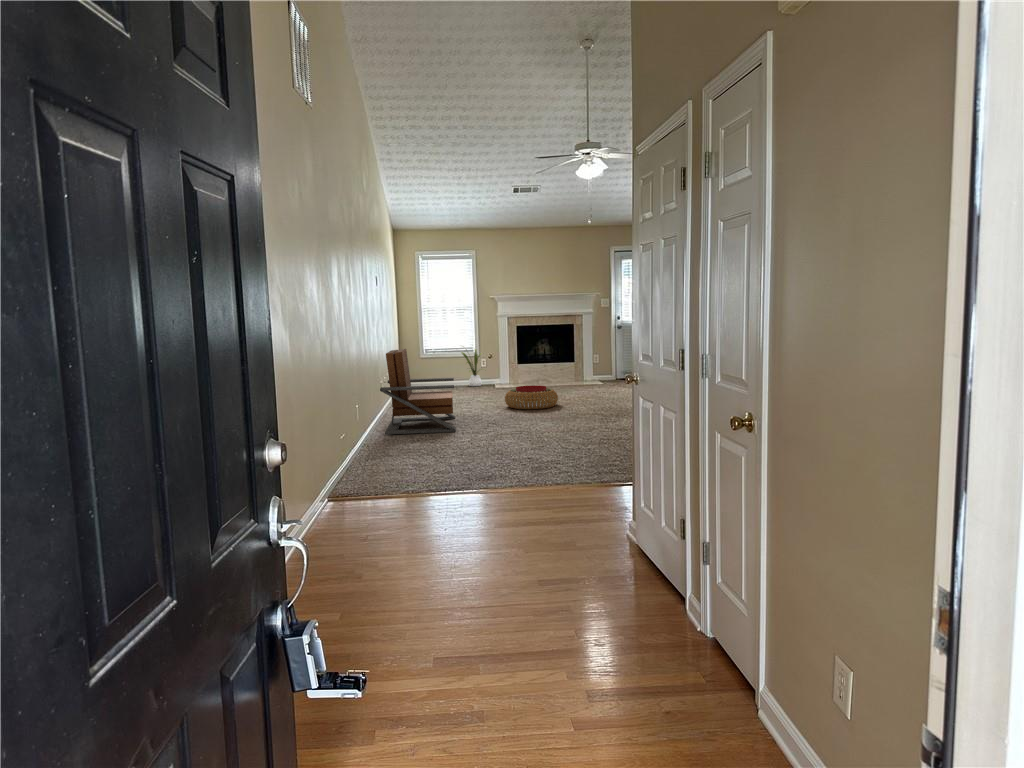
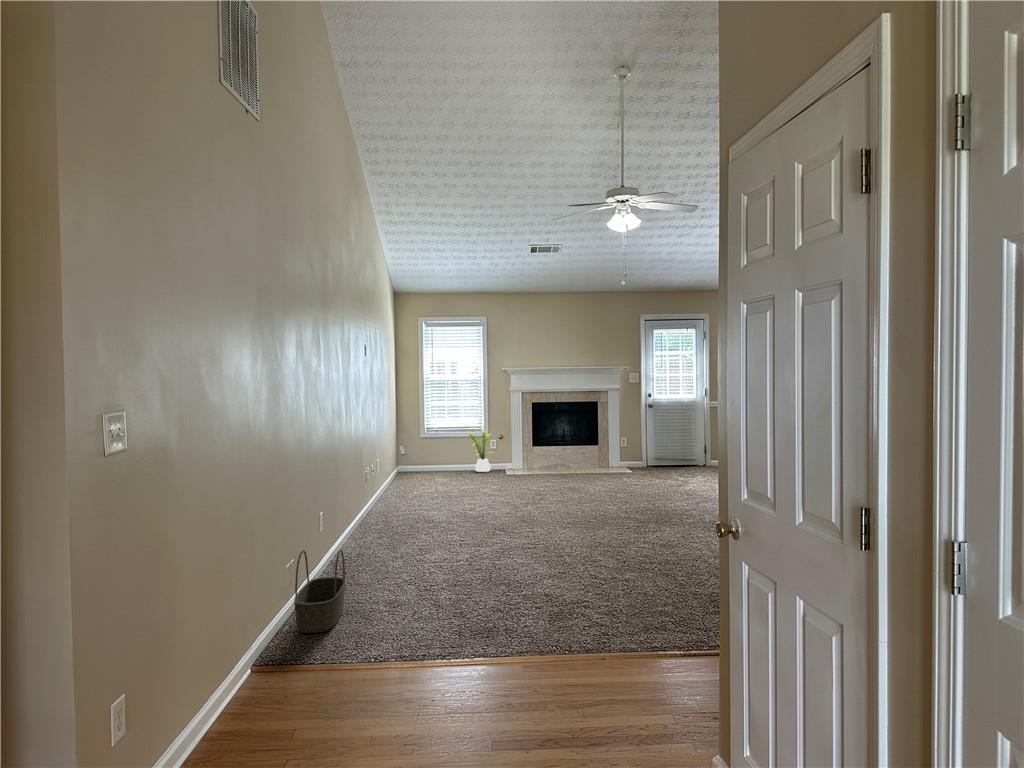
lounge chair: present [380,349,456,434] -> none [360,434,455,544]
pouf: present [505,385,558,409] -> none [517,477,581,508]
basket: none [345,426,378,483] -> present [294,549,345,633]

